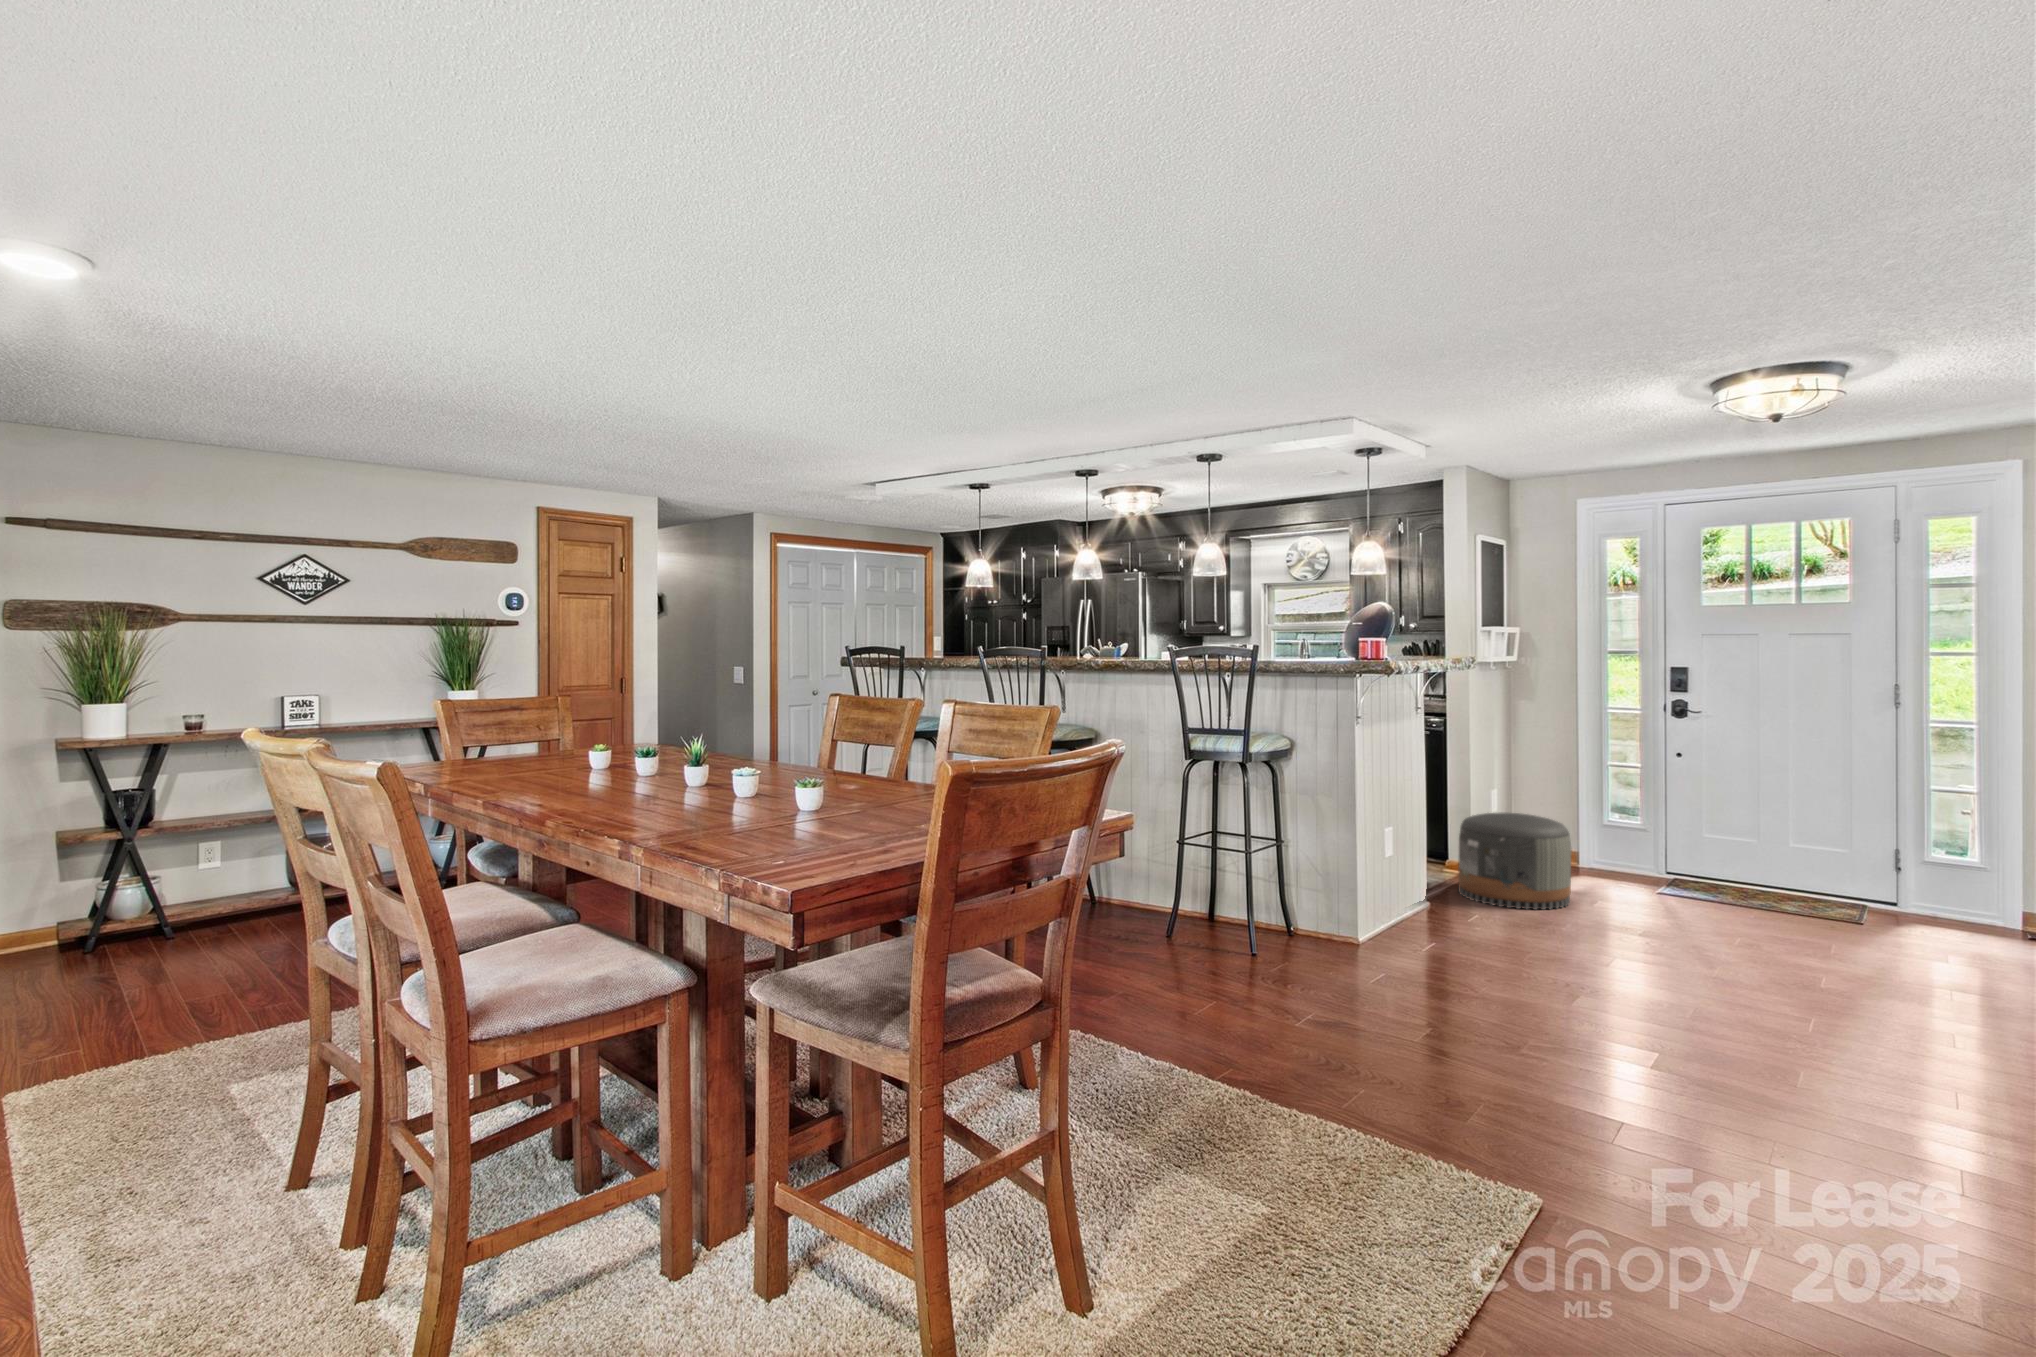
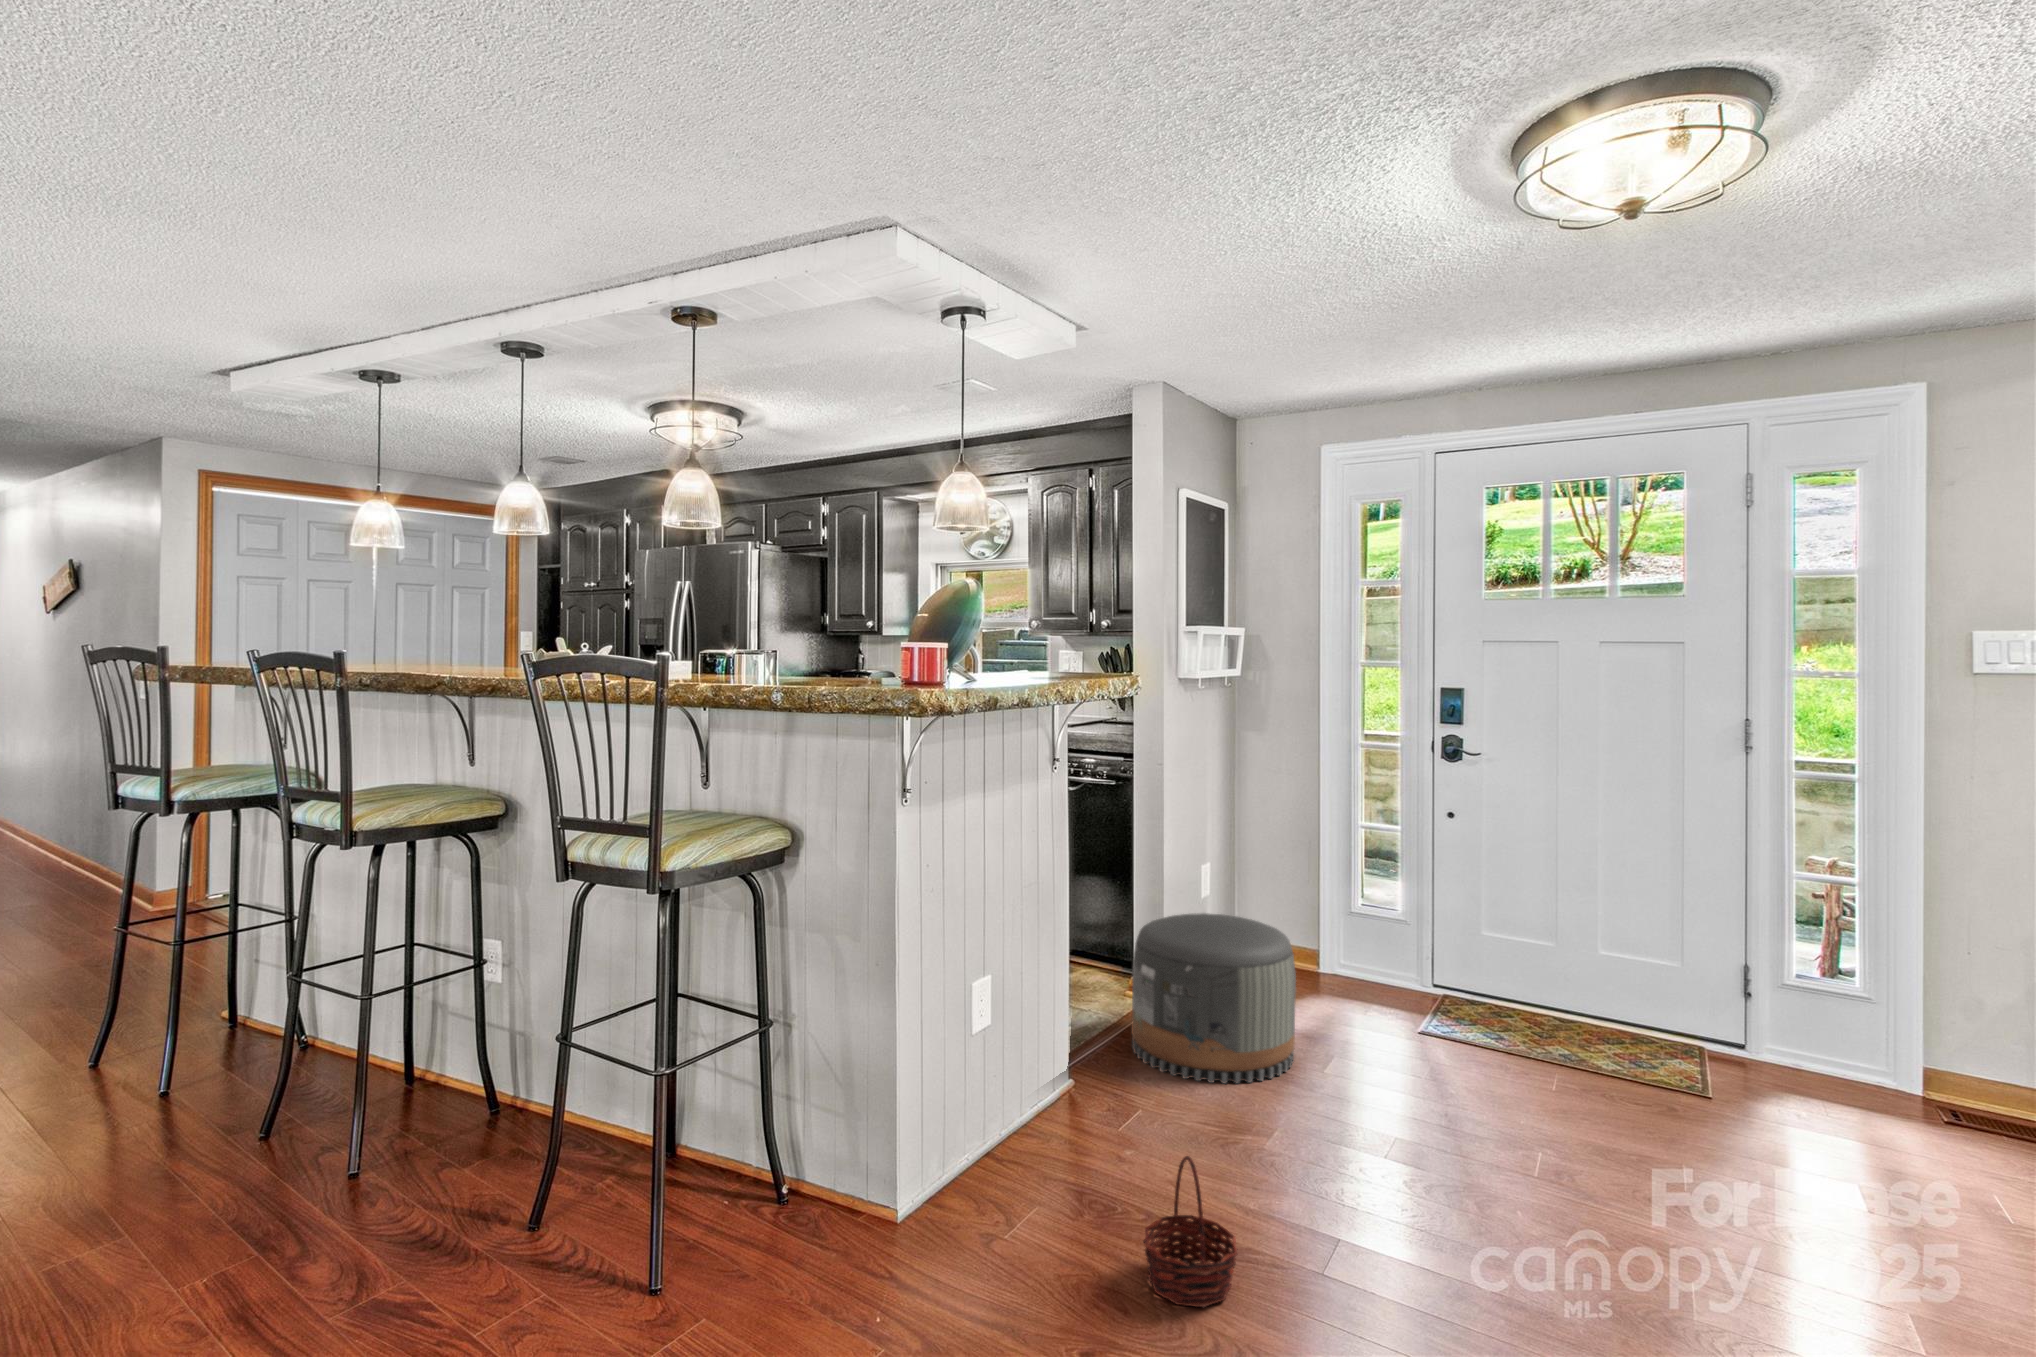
basket: none [1509,906,1563,977] -> present [1144,1156,1238,1307]

